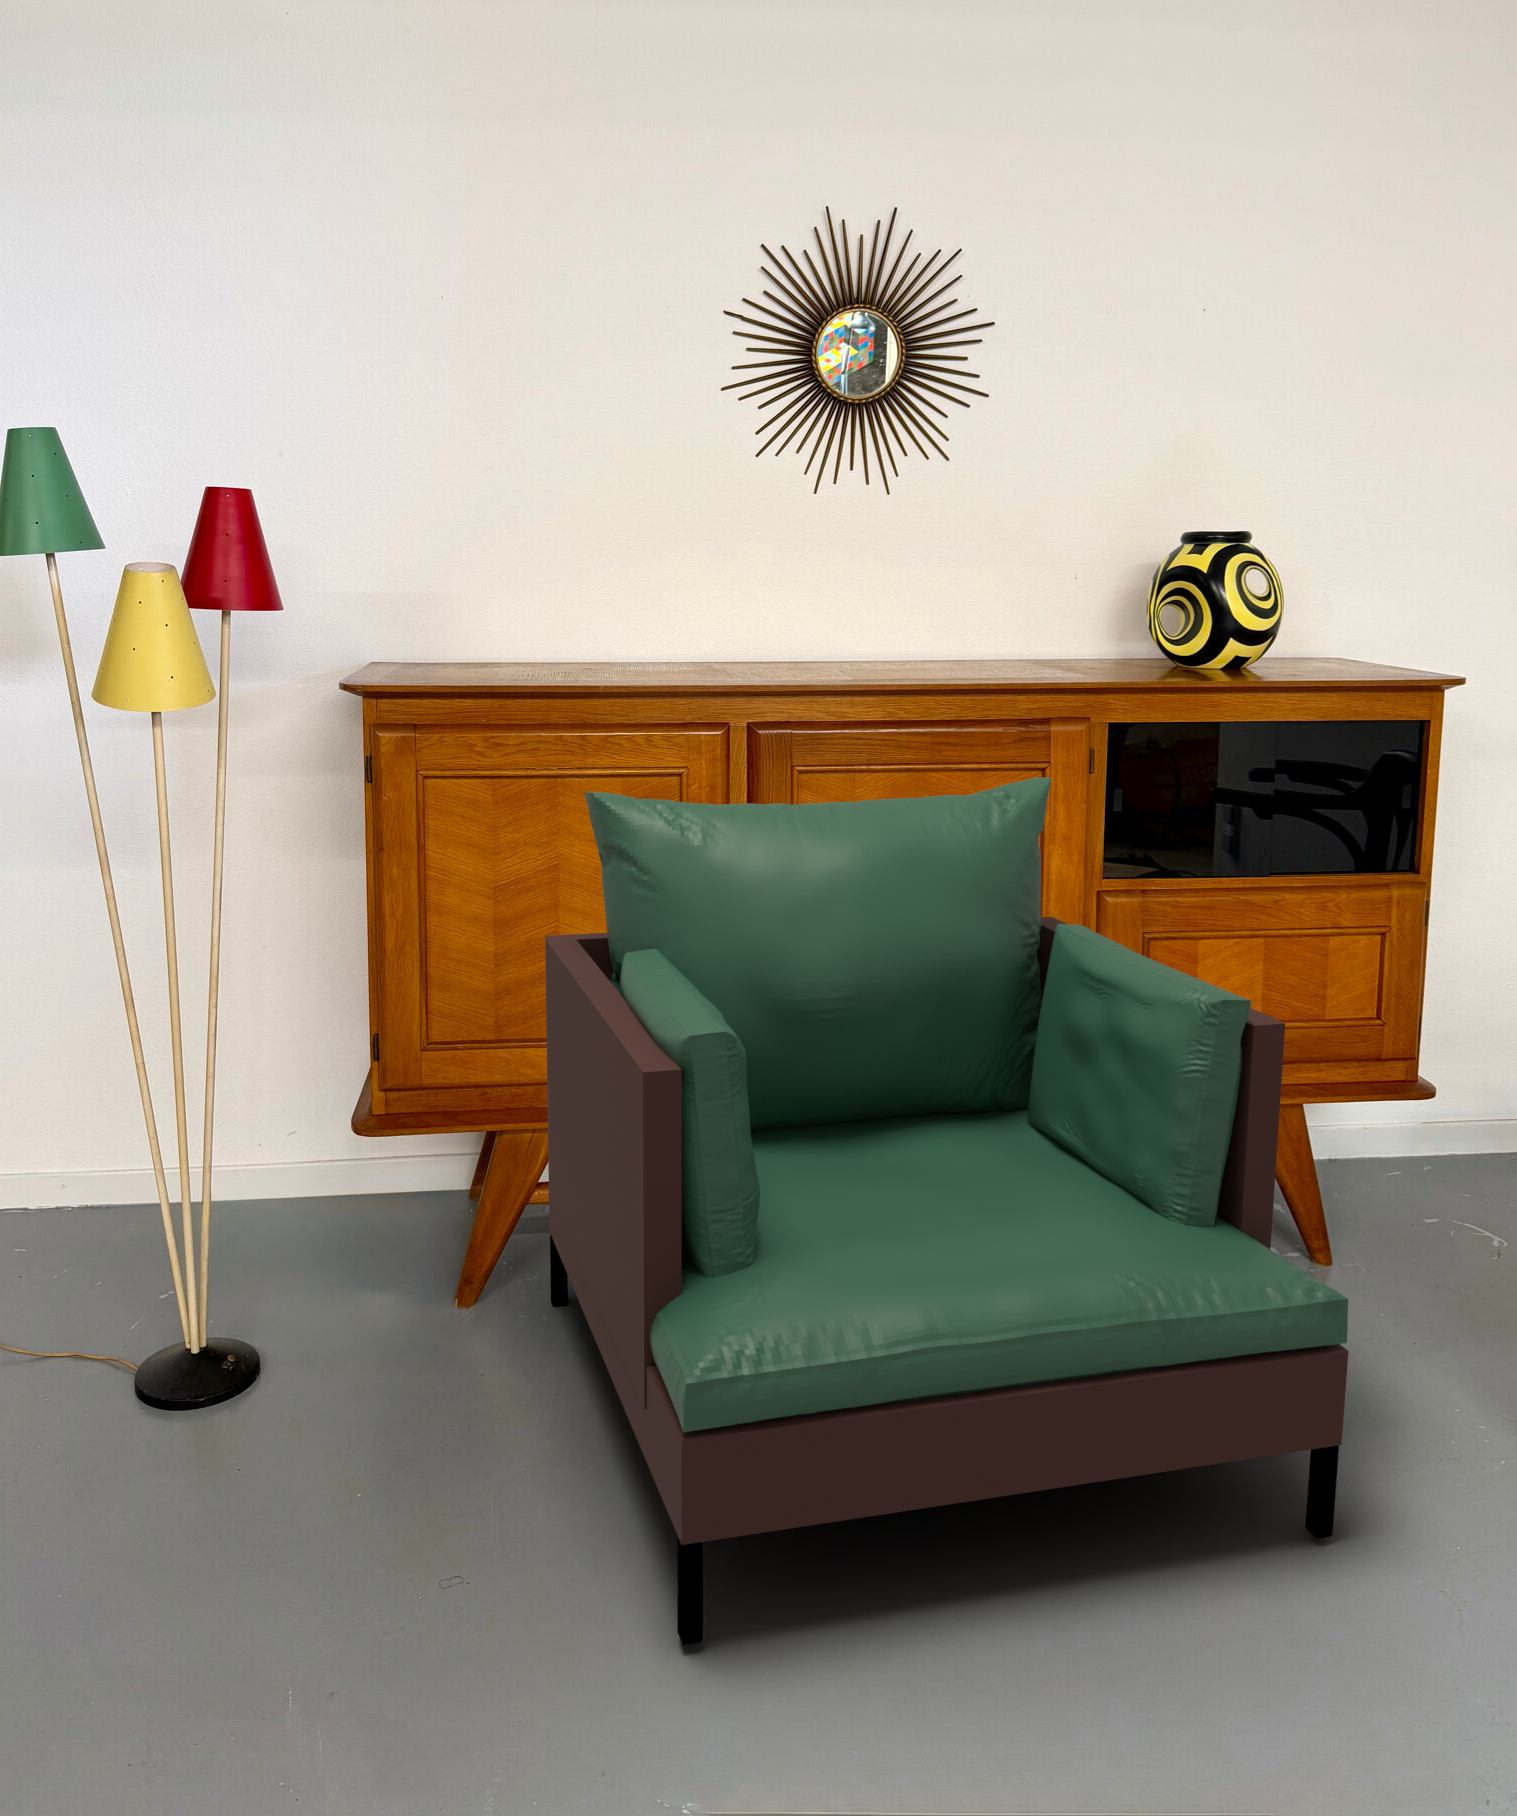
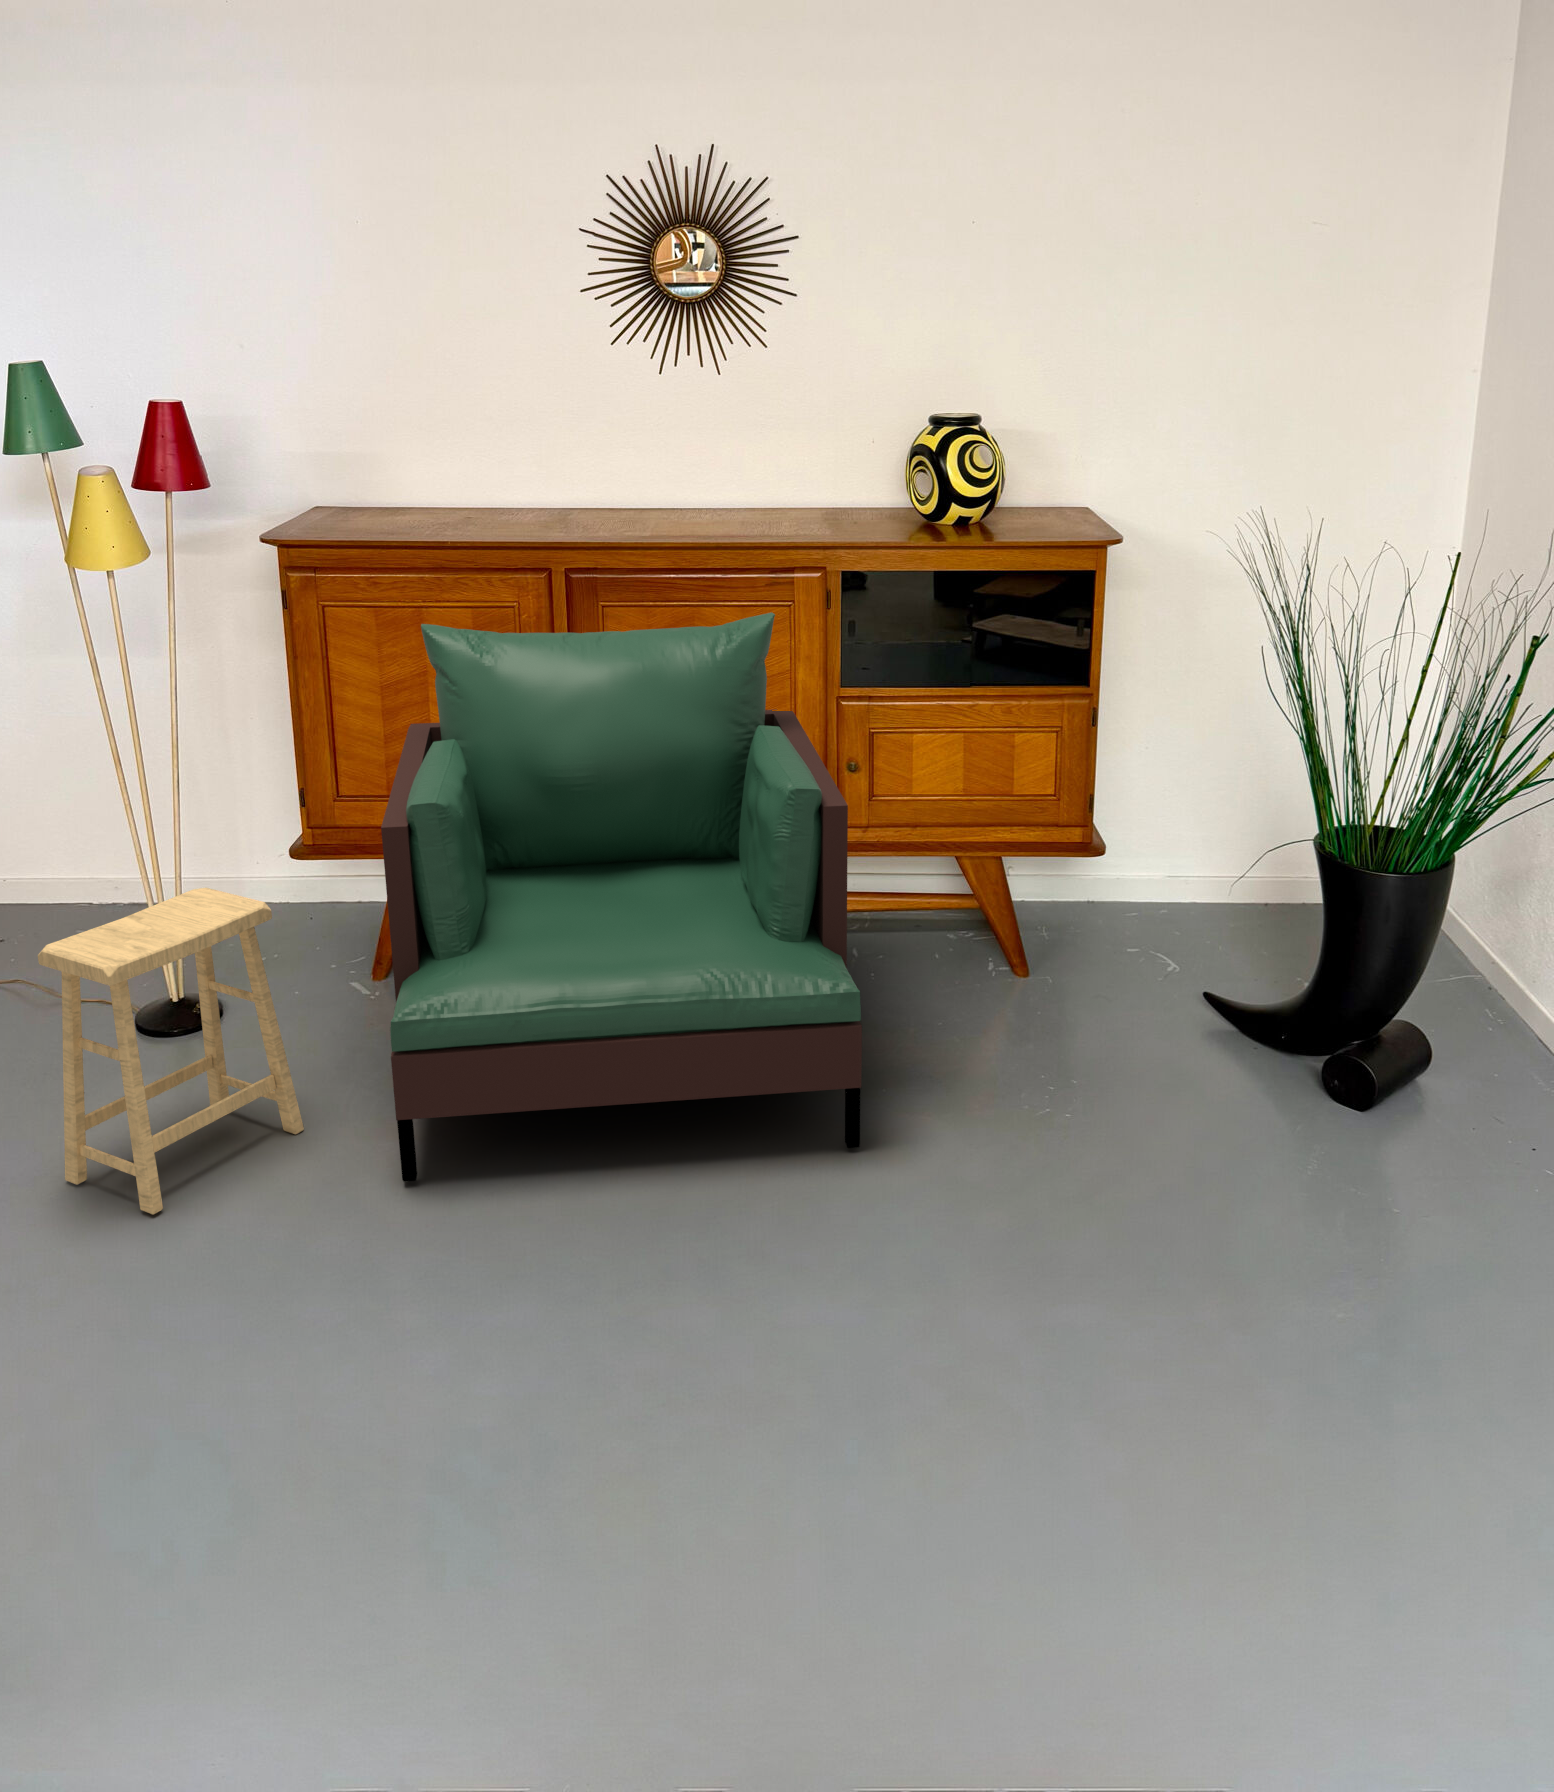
footstool: none [109,1177,475,1741] -> present [38,888,304,1215]

